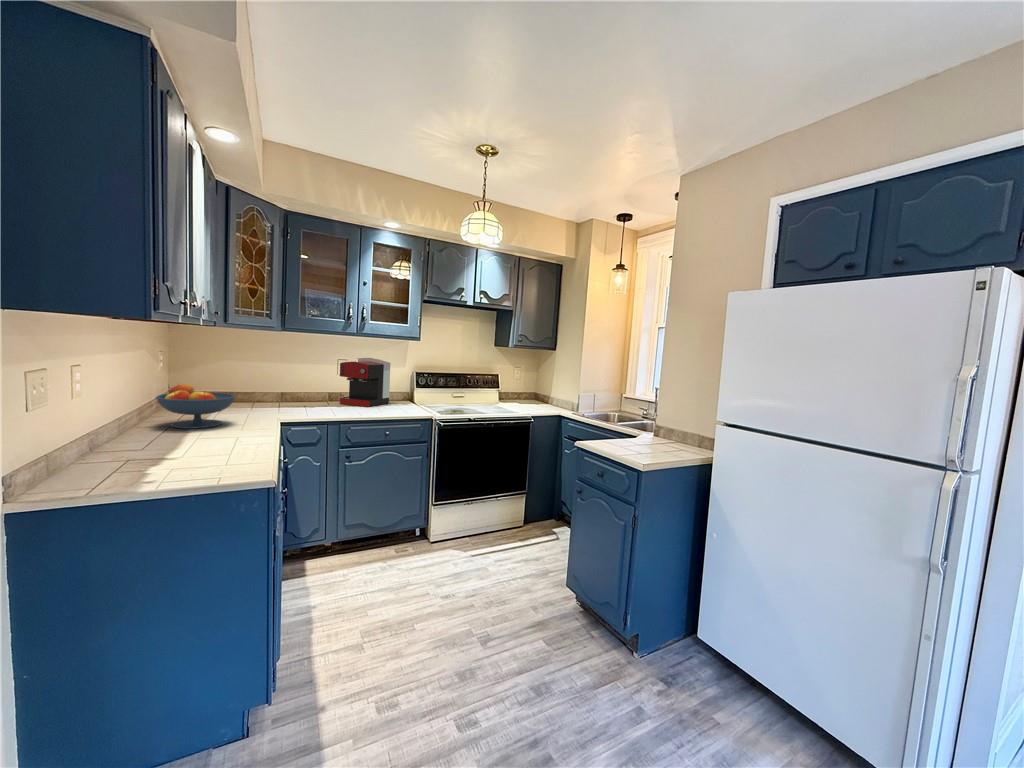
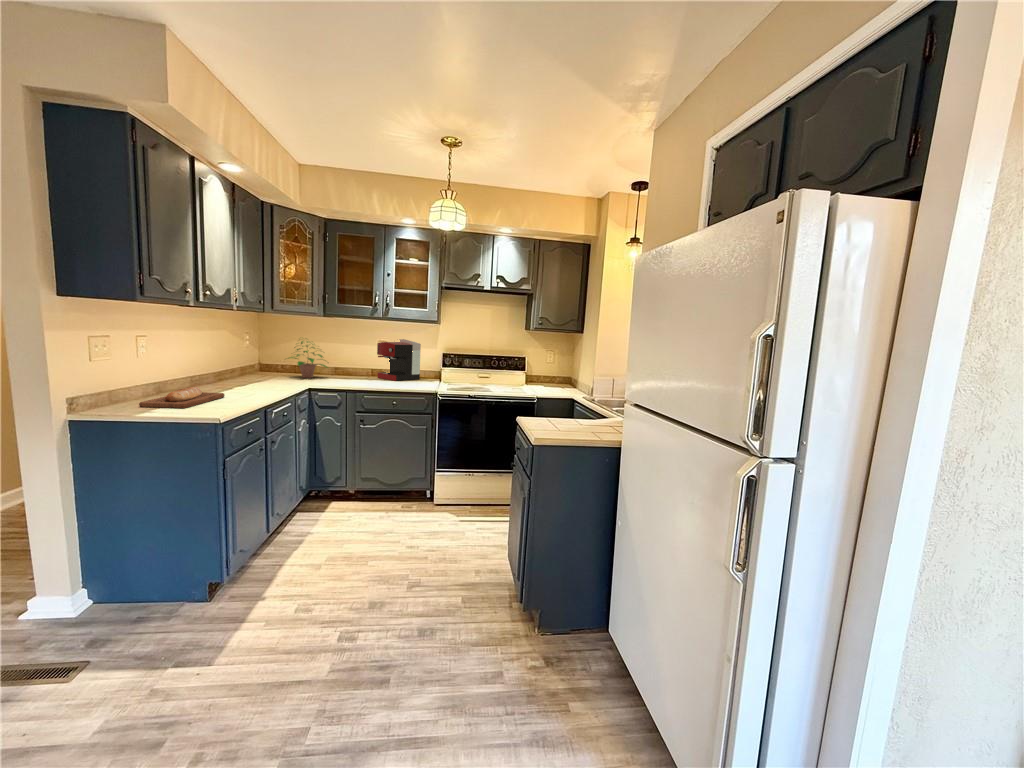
potted plant: none [224,358,289,409] -> present [288,341,327,378]
fruit bowl: present [156,384,236,429] -> none [213,354,270,386]
bread loaf: none [129,436,219,473] -> present [139,387,225,408]

